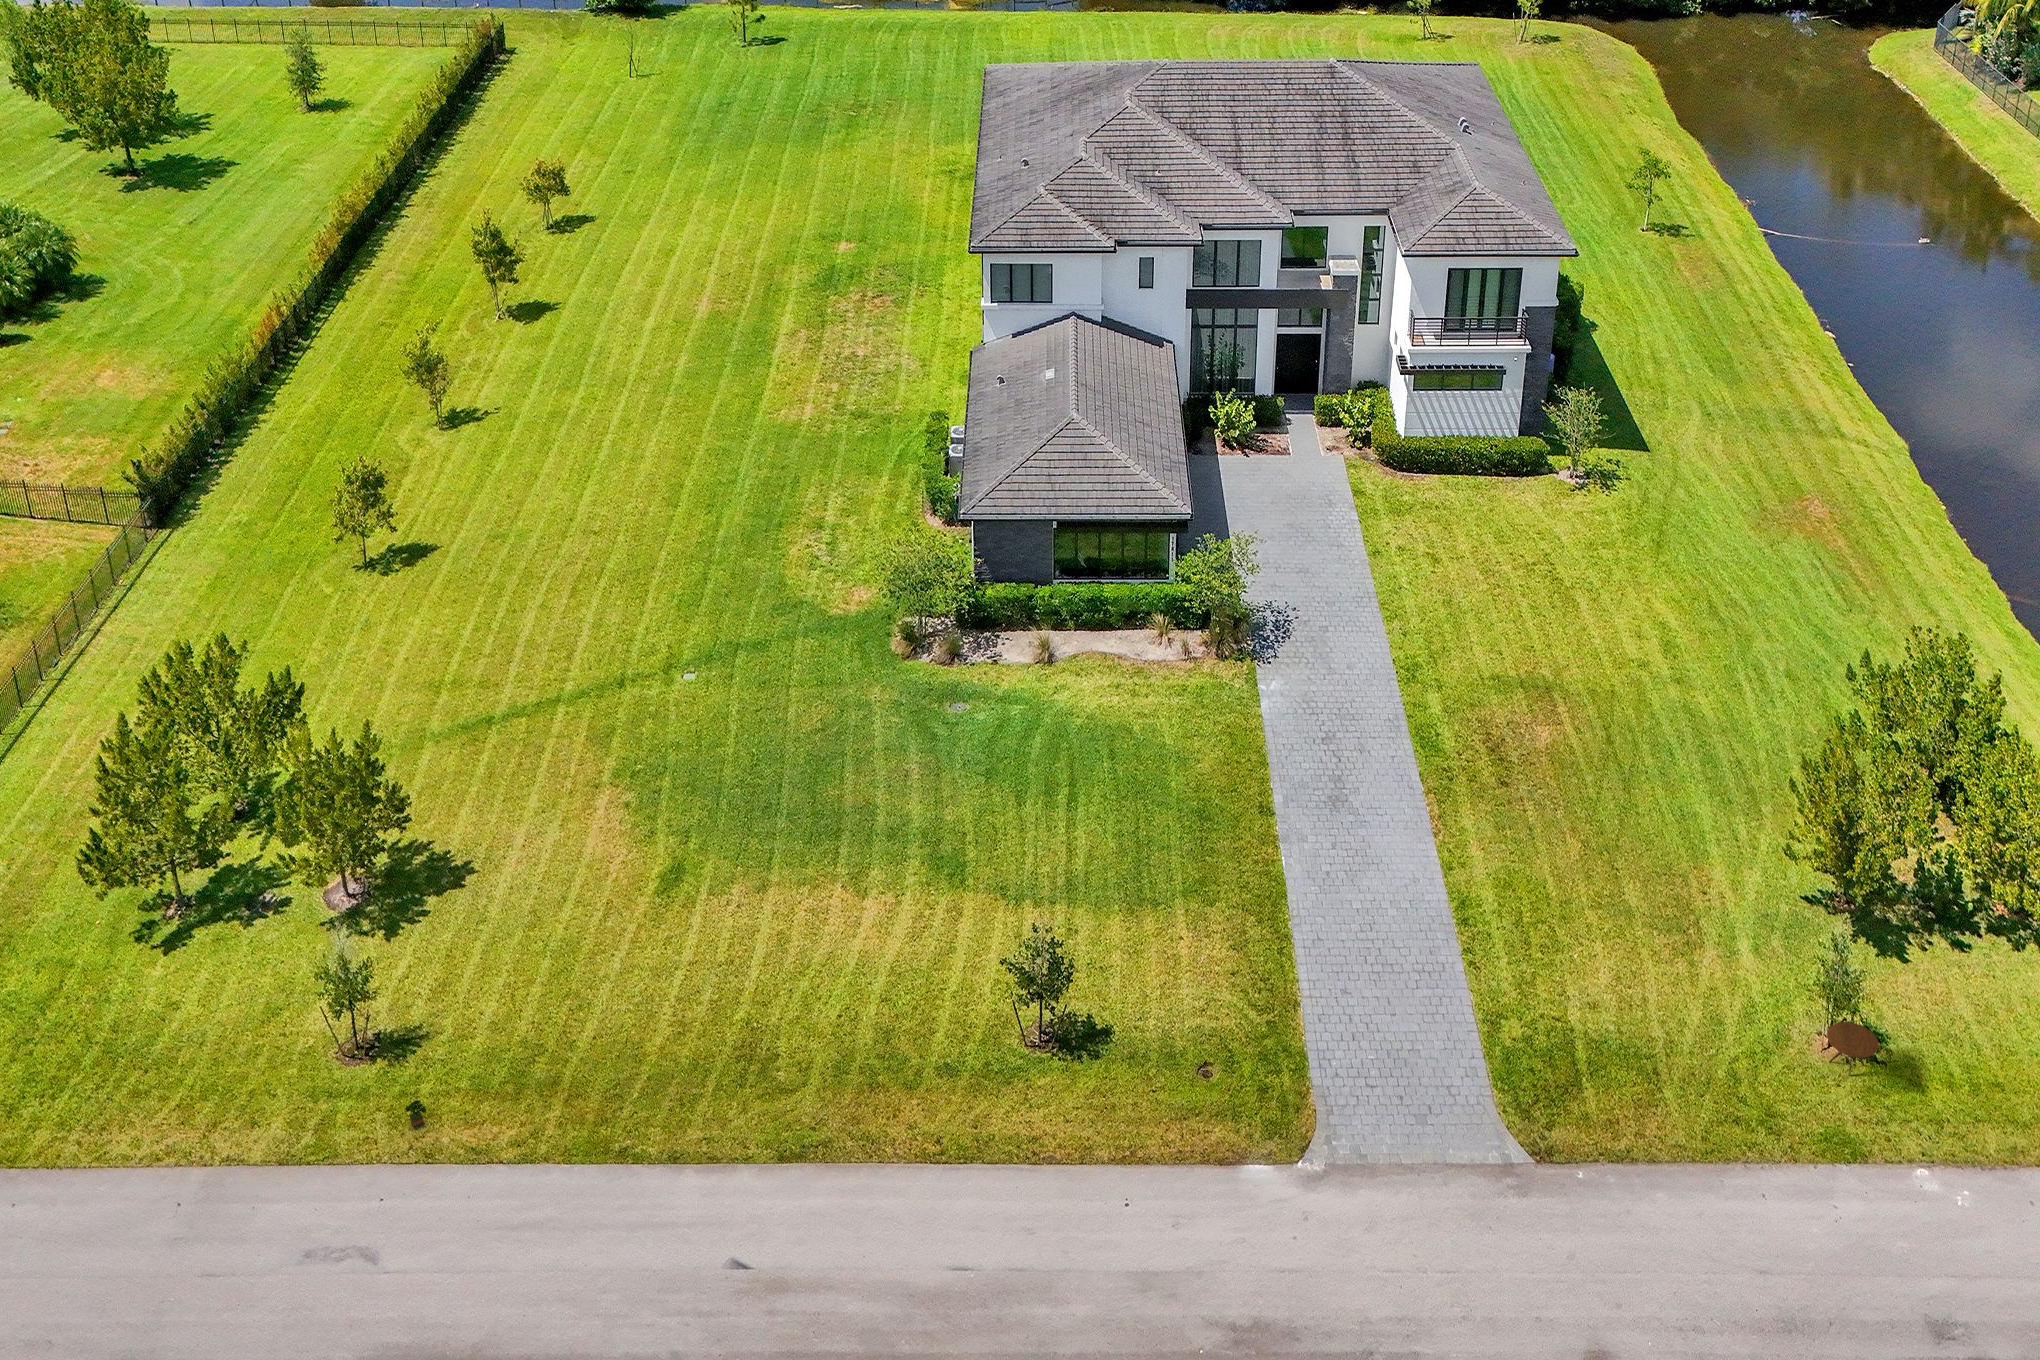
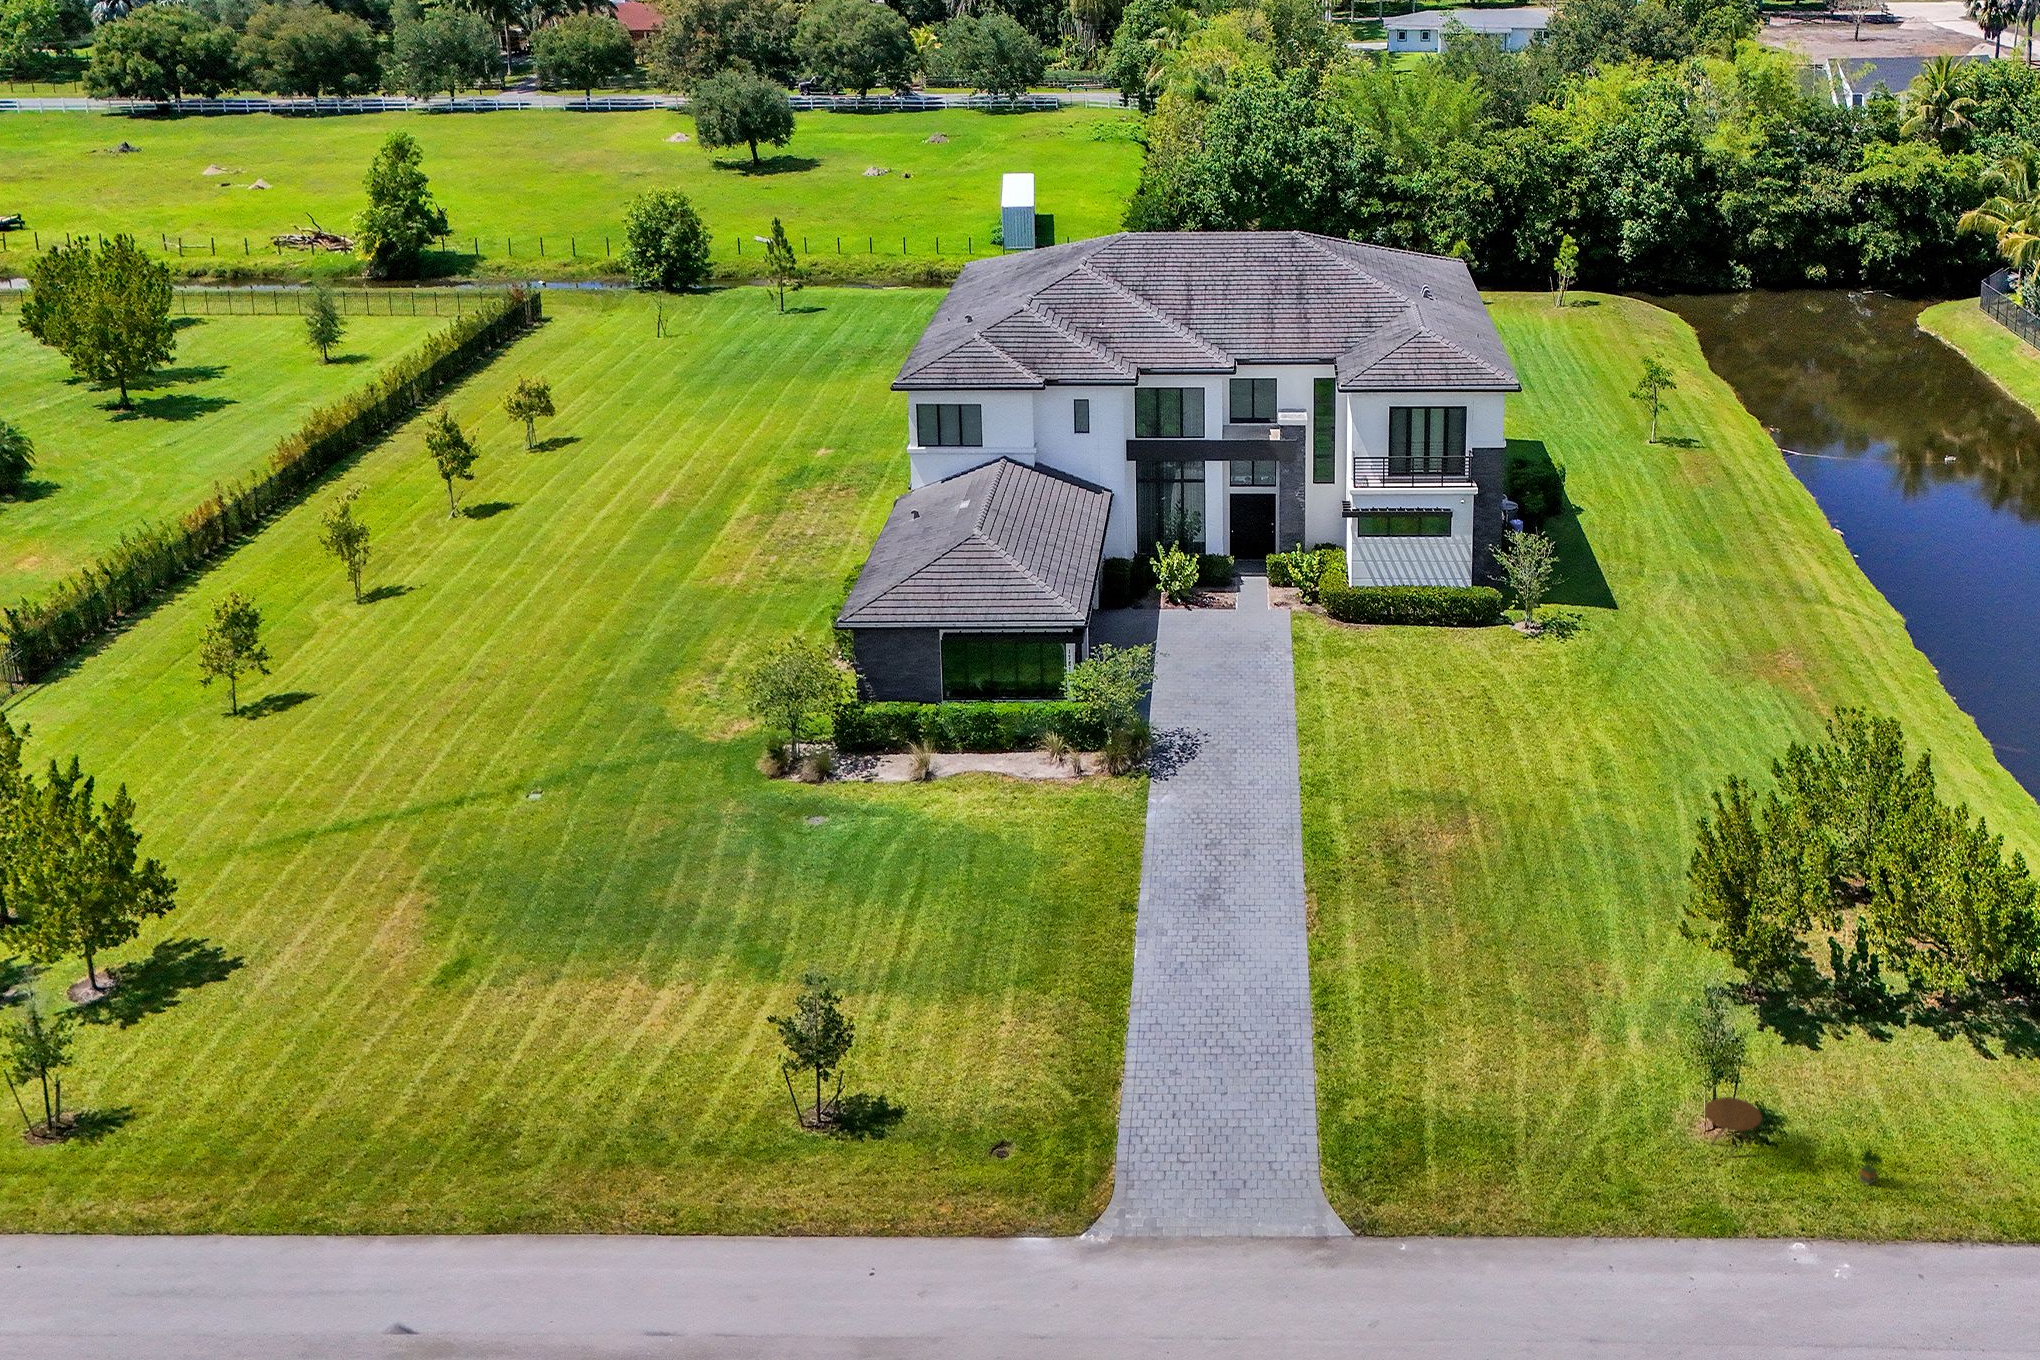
potted tree: present [405,1100,426,1130] -> present [1859,1150,1883,1185]

